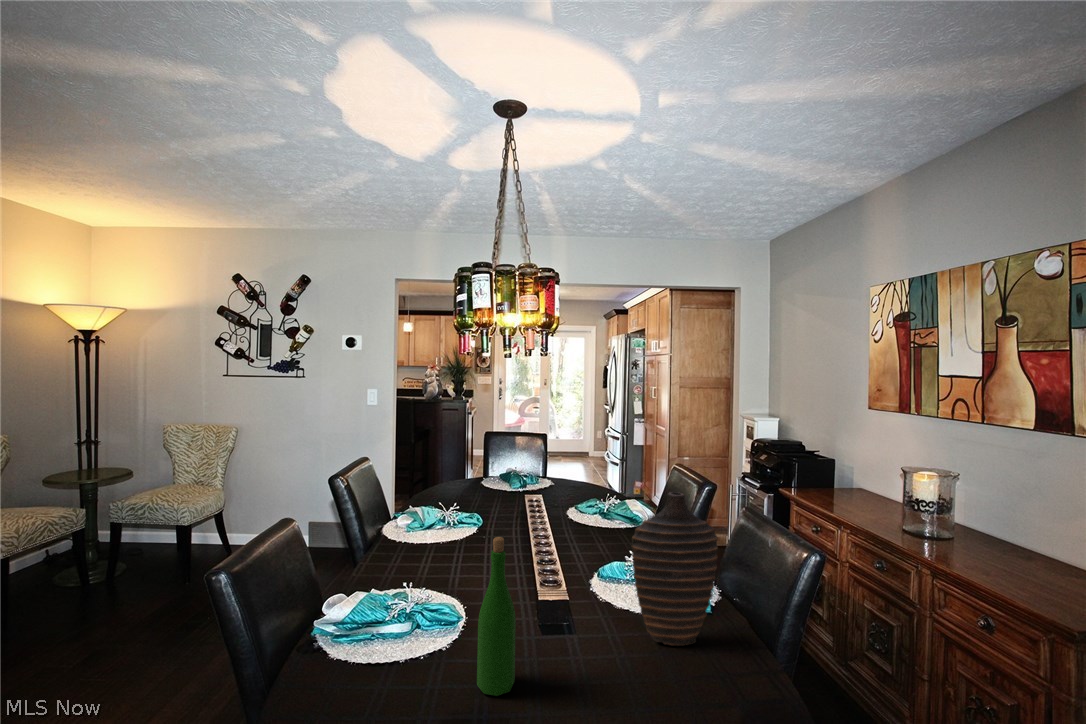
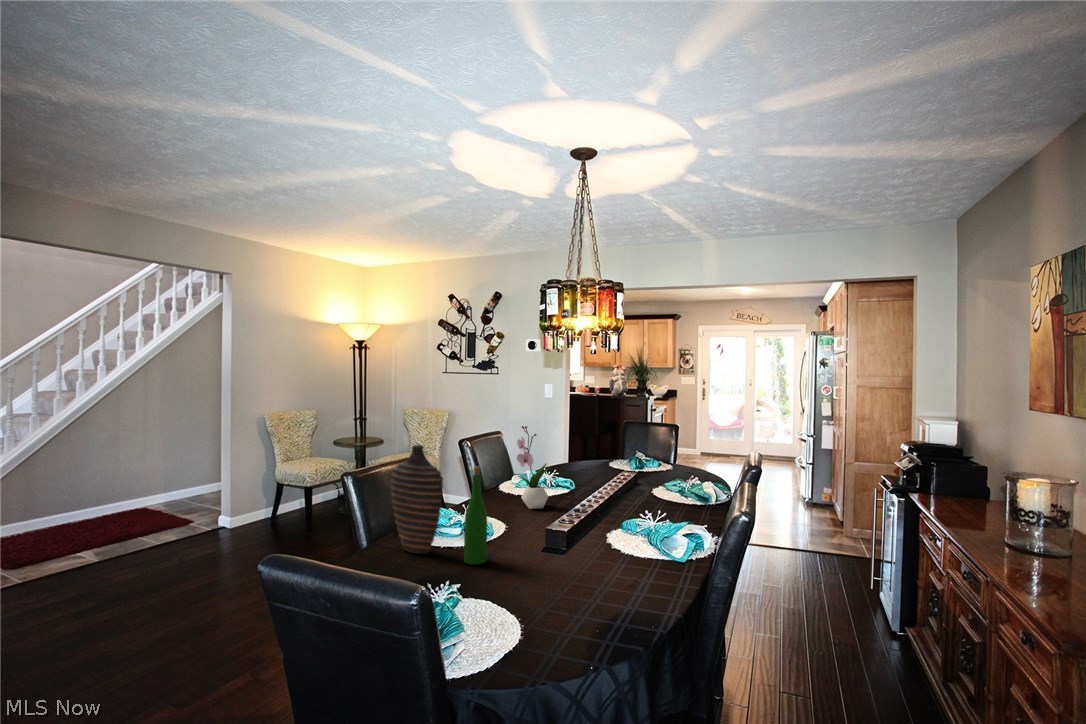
flower arrangement: none [447,454,496,565] -> present [517,426,551,509]
decorative vase: present [632,492,718,645] -> present [391,445,443,554]

